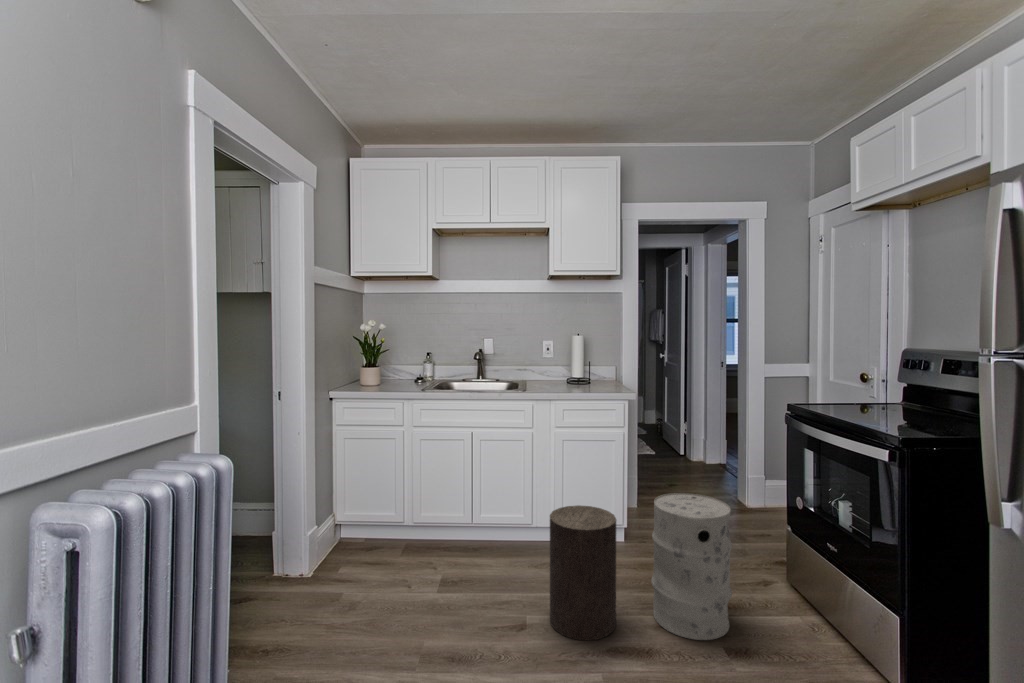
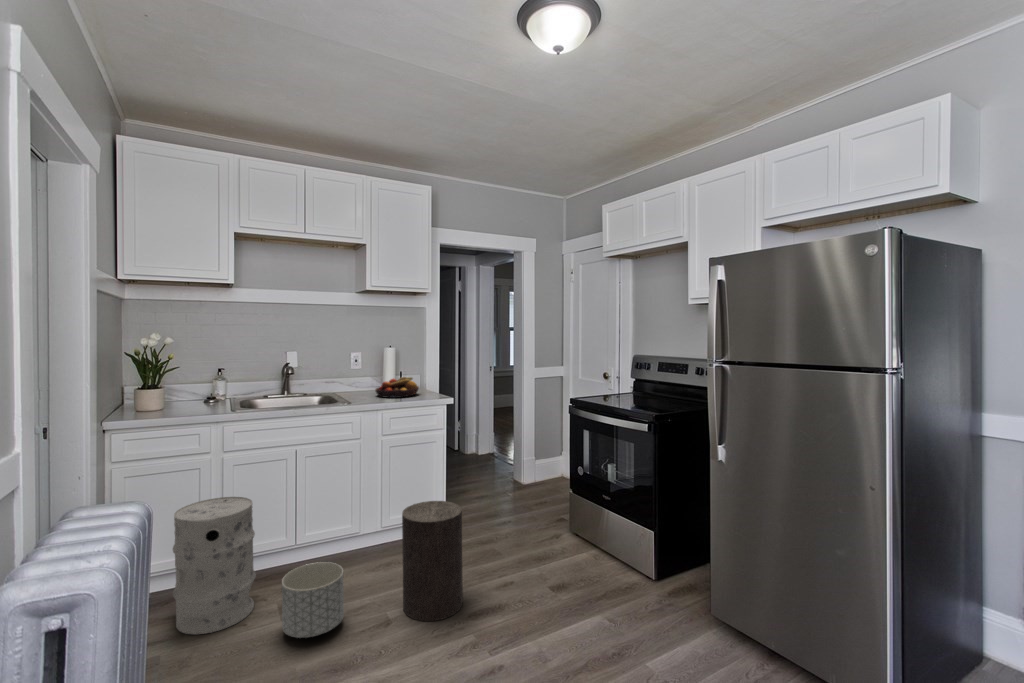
fruit bowl: none [561,368,606,390] -> present [375,377,419,398]
trash can: present [651,493,732,640] -> present [173,497,256,634]
planter: none [434,546,491,618] -> present [282,562,344,638]

